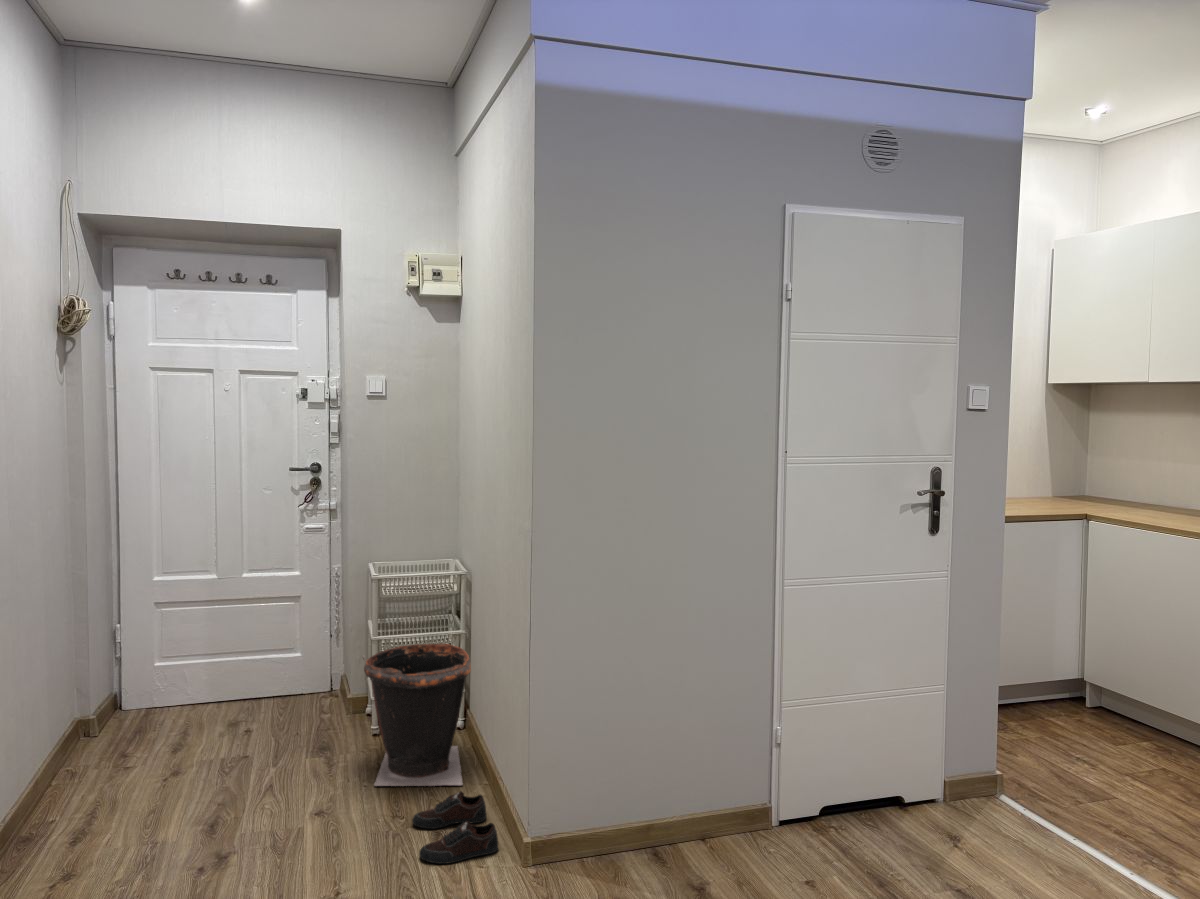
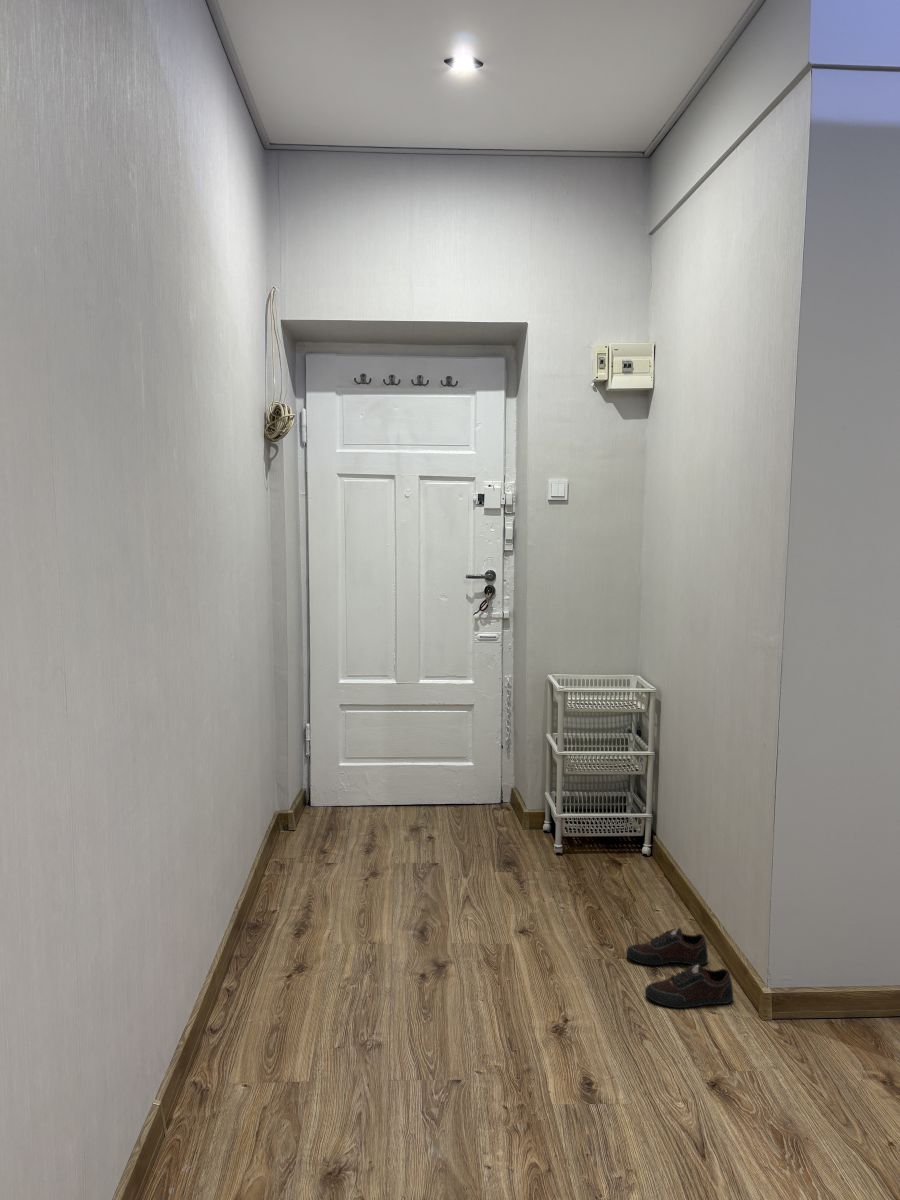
waste bin: present [362,644,471,786] -> none [559,763,676,920]

